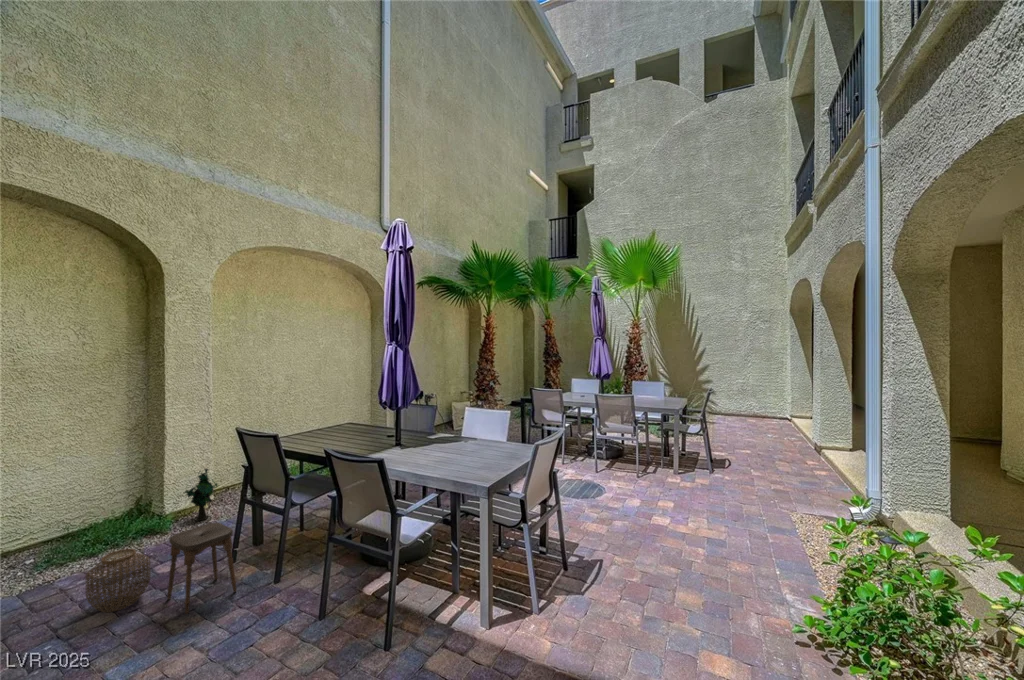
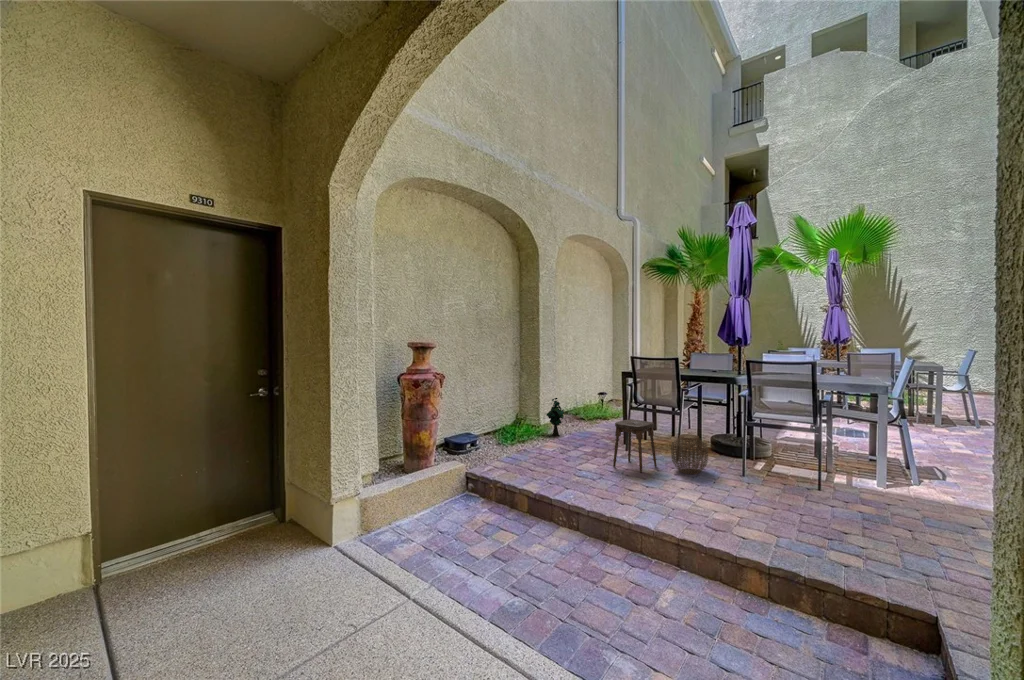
woven basket: present [85,549,150,613] -> present [671,434,708,474]

